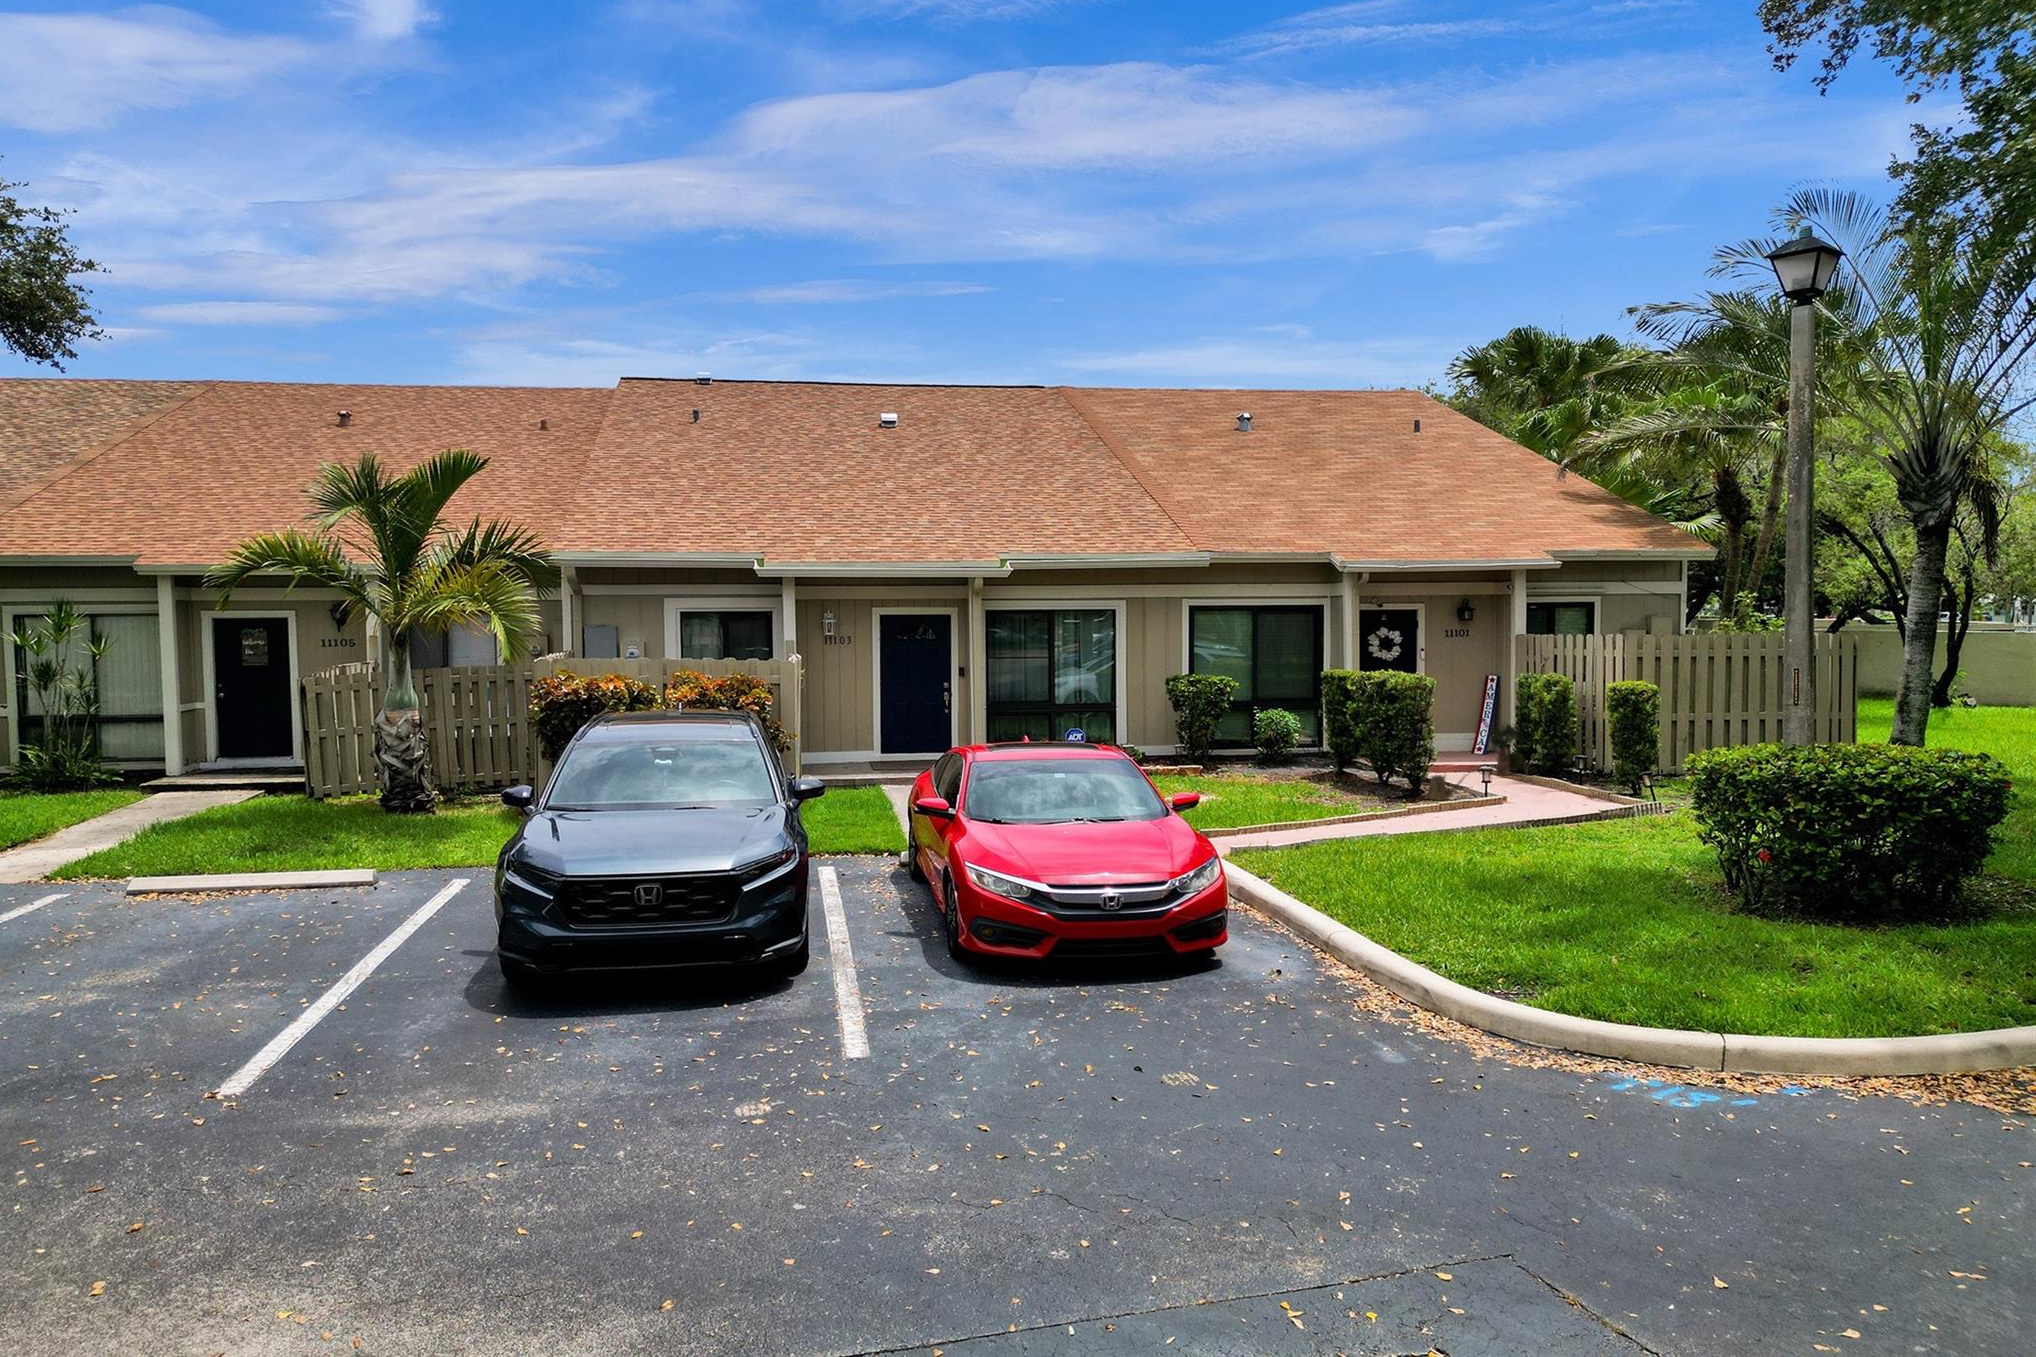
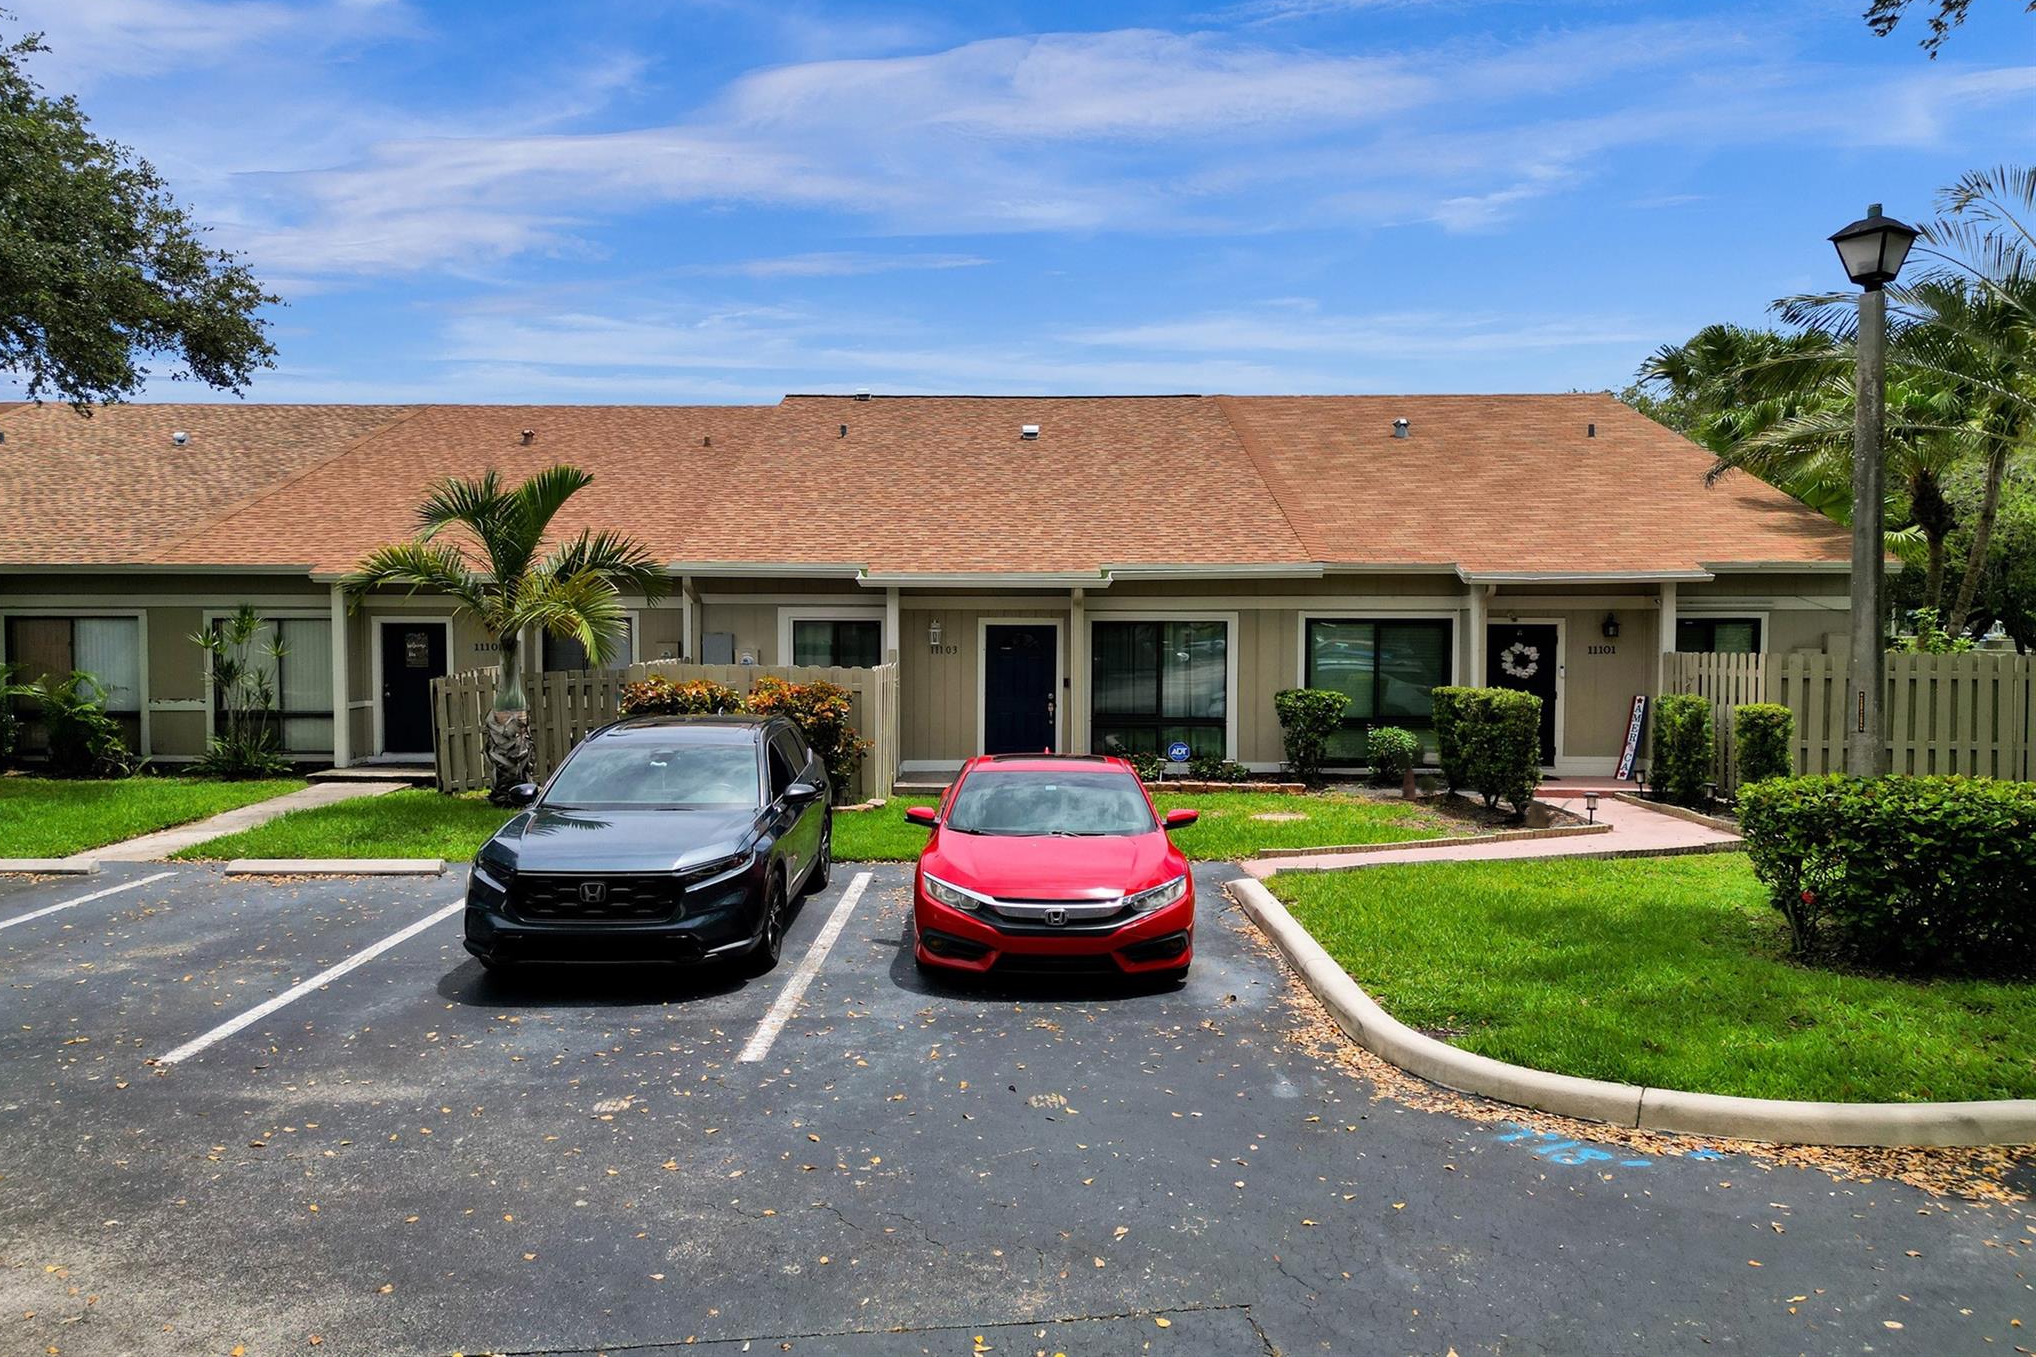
potted plant: present [1489,724,1528,775] -> present [1395,746,1437,800]

